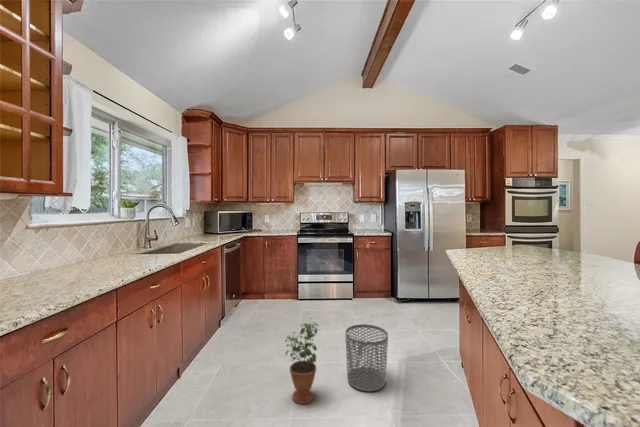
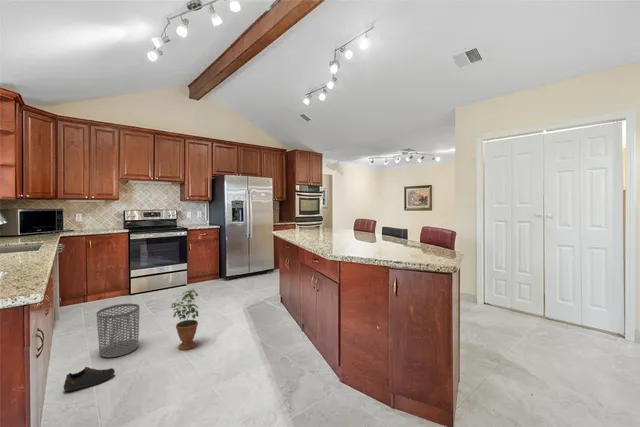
waste bin: present [346,324,388,391] -> present [97,304,140,357]
shoe: none [169,391,216,416] -> present [64,367,115,391]

